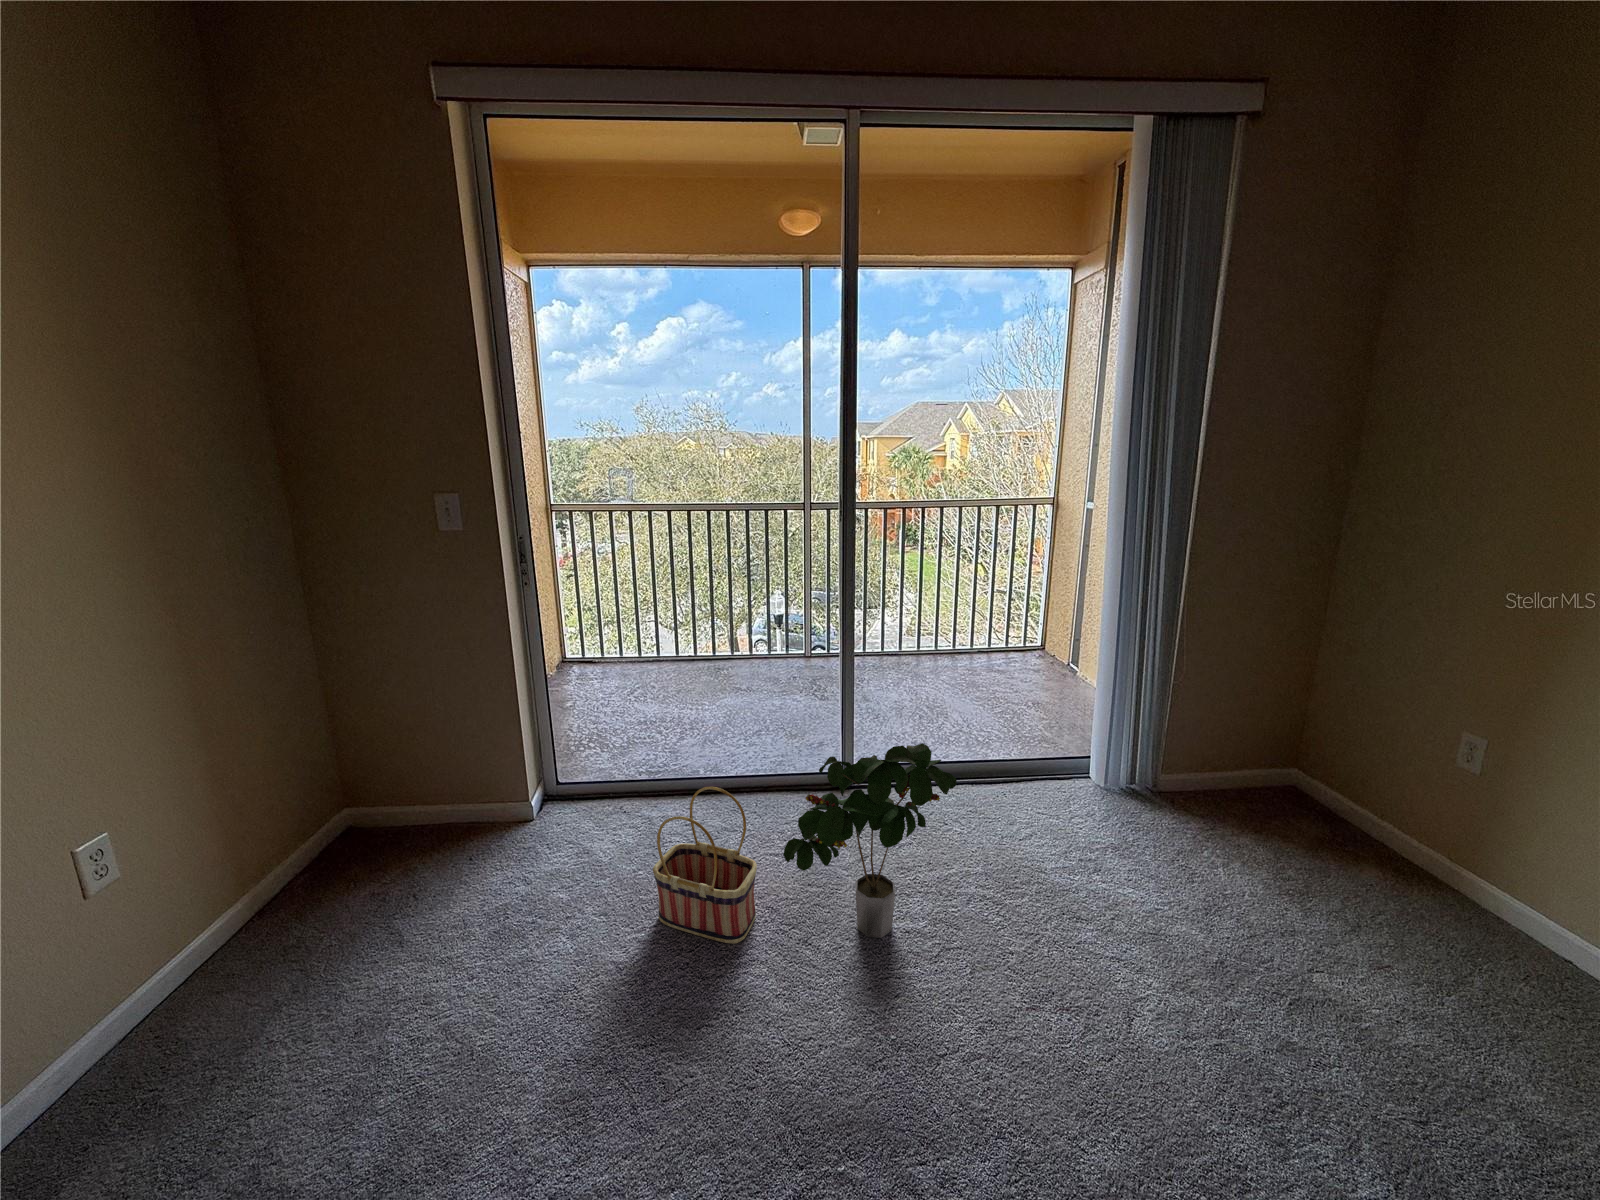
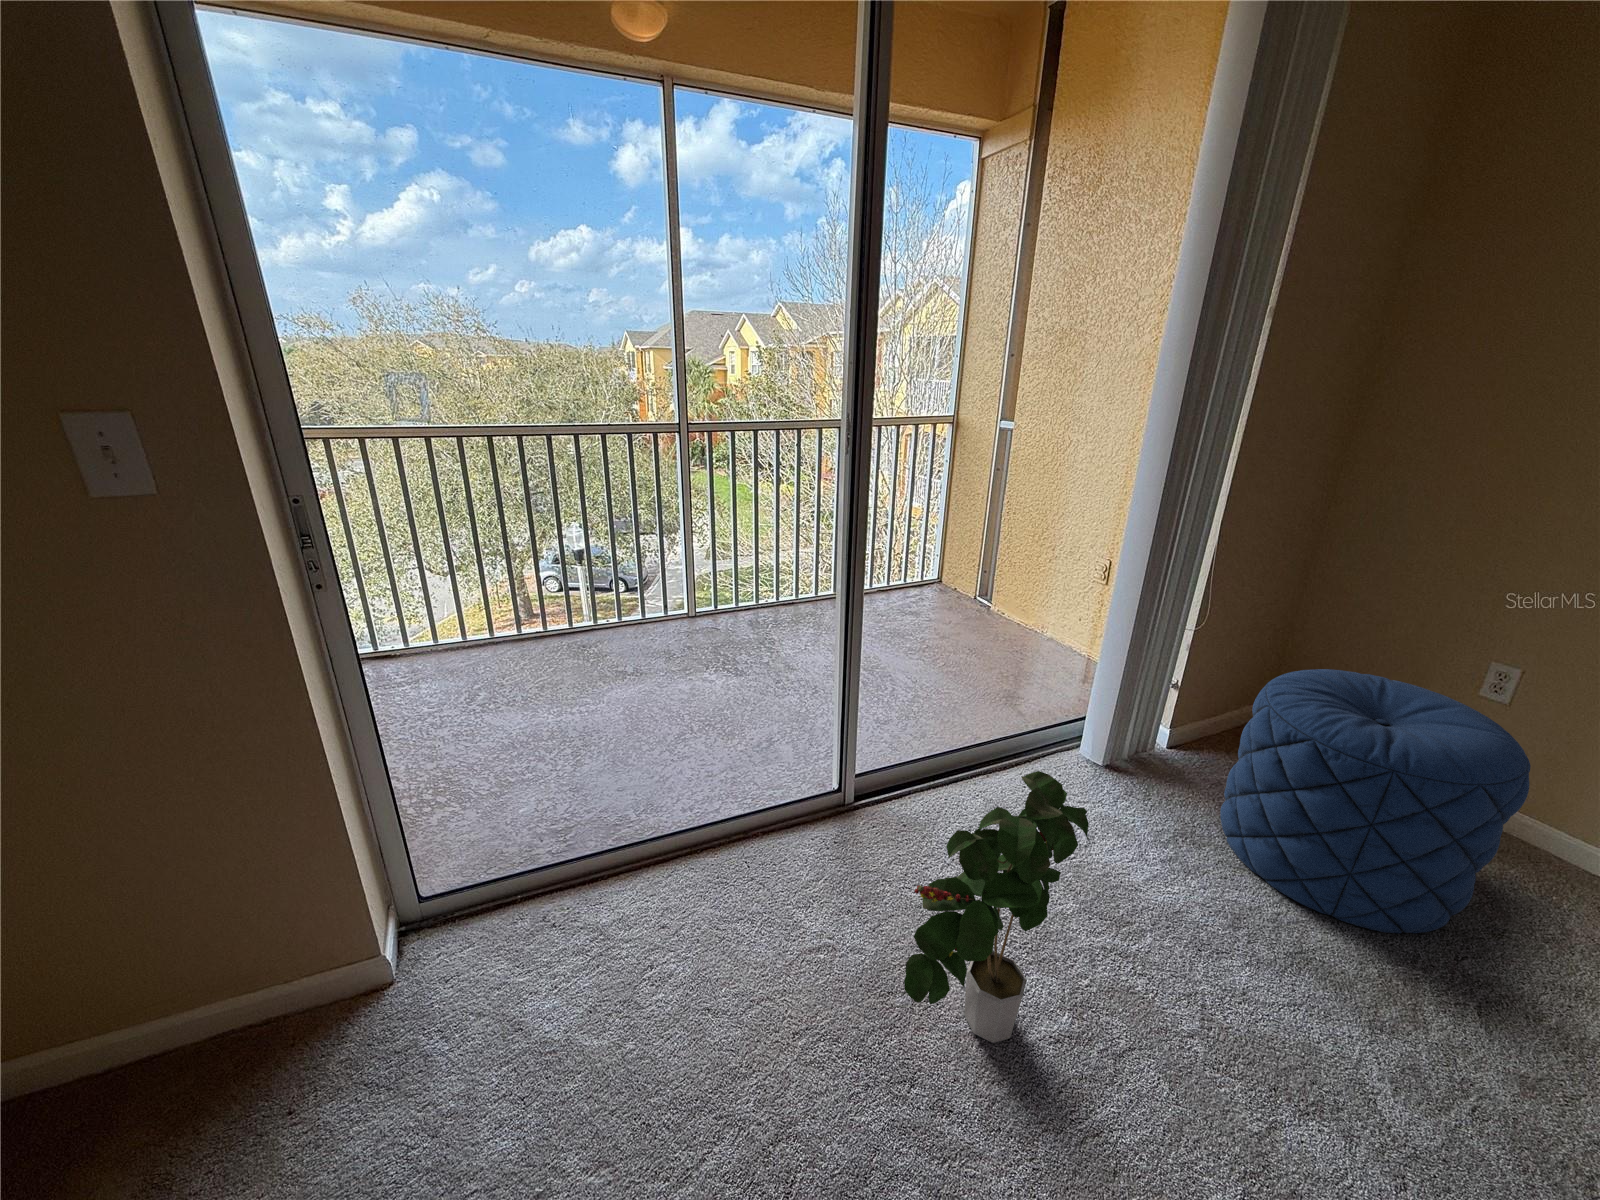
pouf: none [1166,725,1420,972] -> present [1220,669,1531,933]
basket: present [653,787,757,944] -> none [681,900,845,1130]

